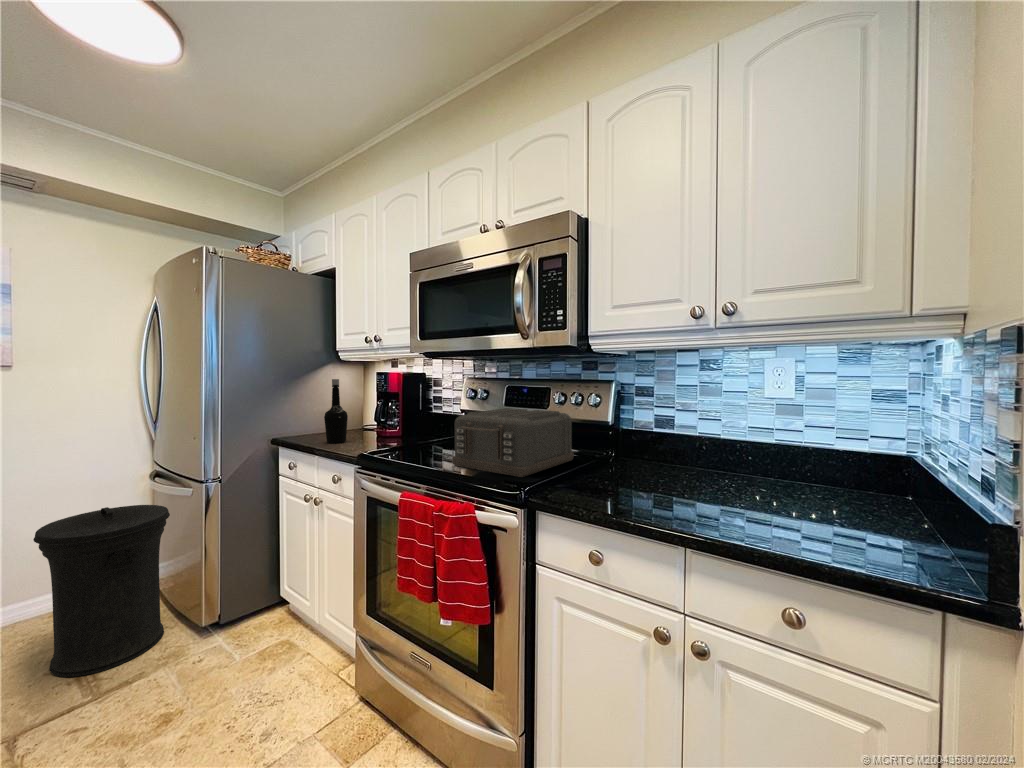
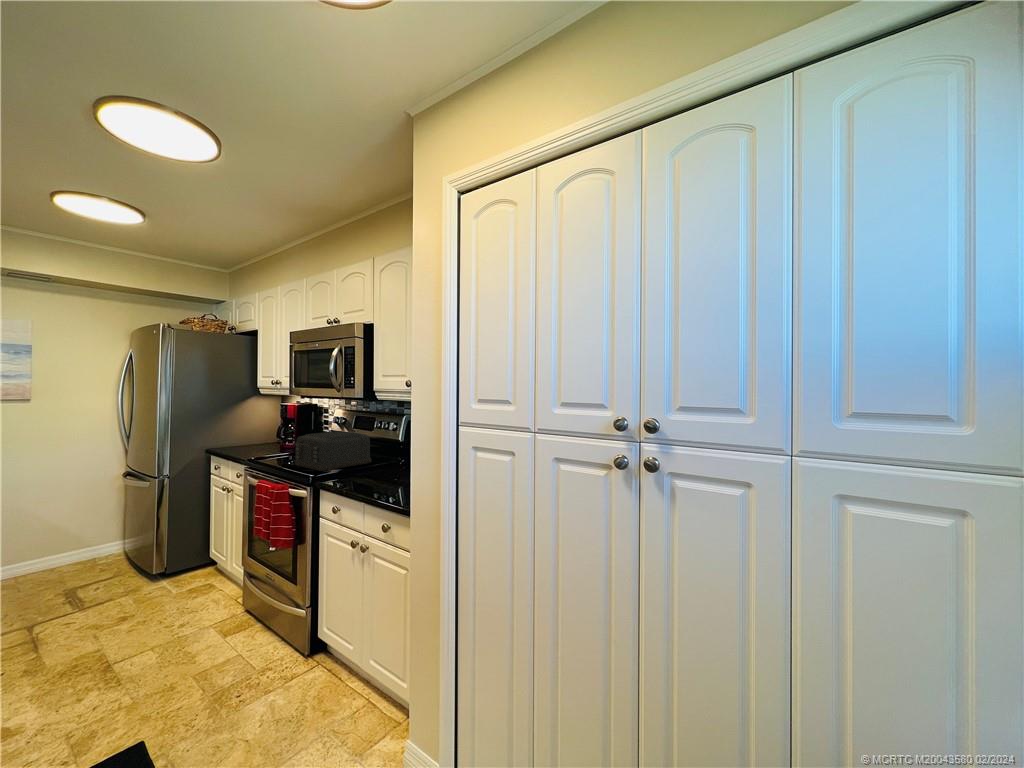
bottle: present [324,379,348,443] -> none [238,410,255,452]
trash can: present [33,505,170,677] -> none [44,494,134,601]

